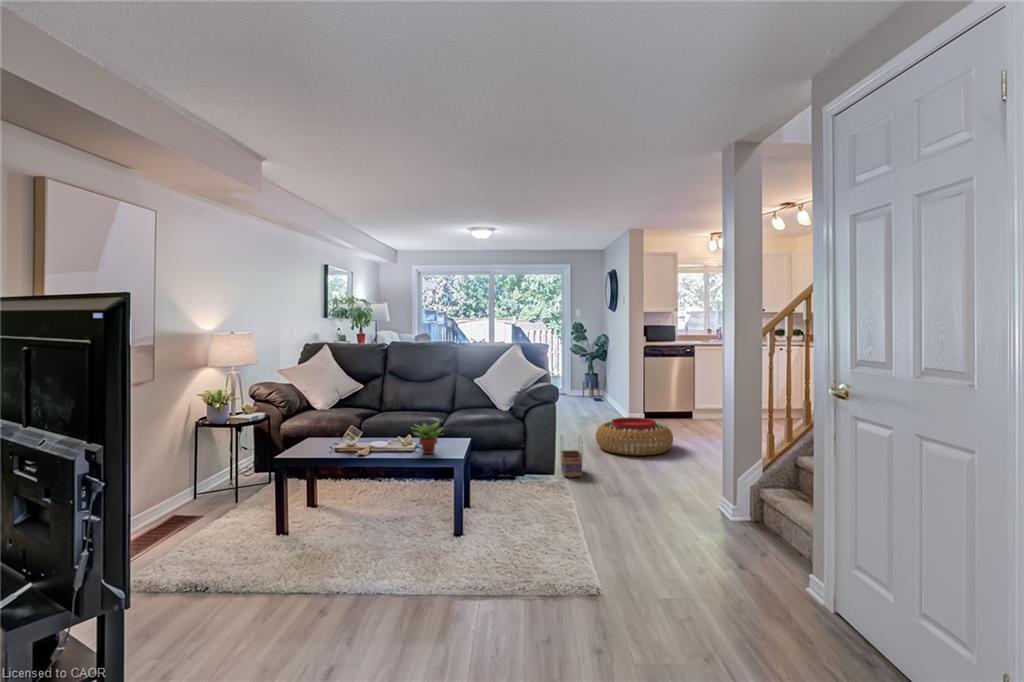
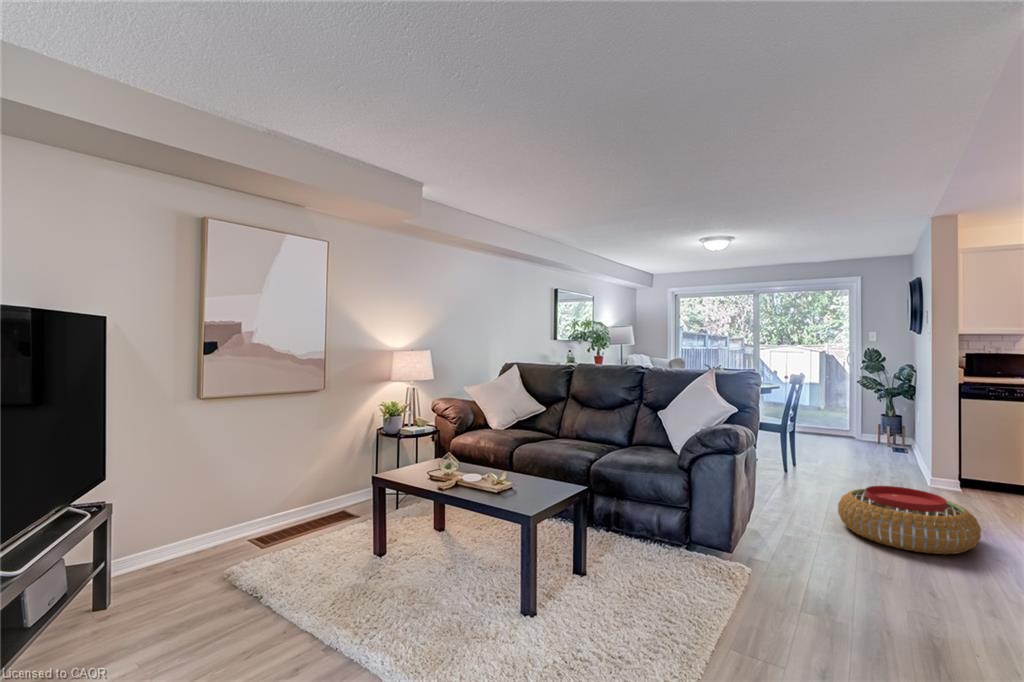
succulent plant: present [415,422,442,454] -> none [497,460,541,500]
basket: present [560,437,583,477] -> none [750,499,784,565]

